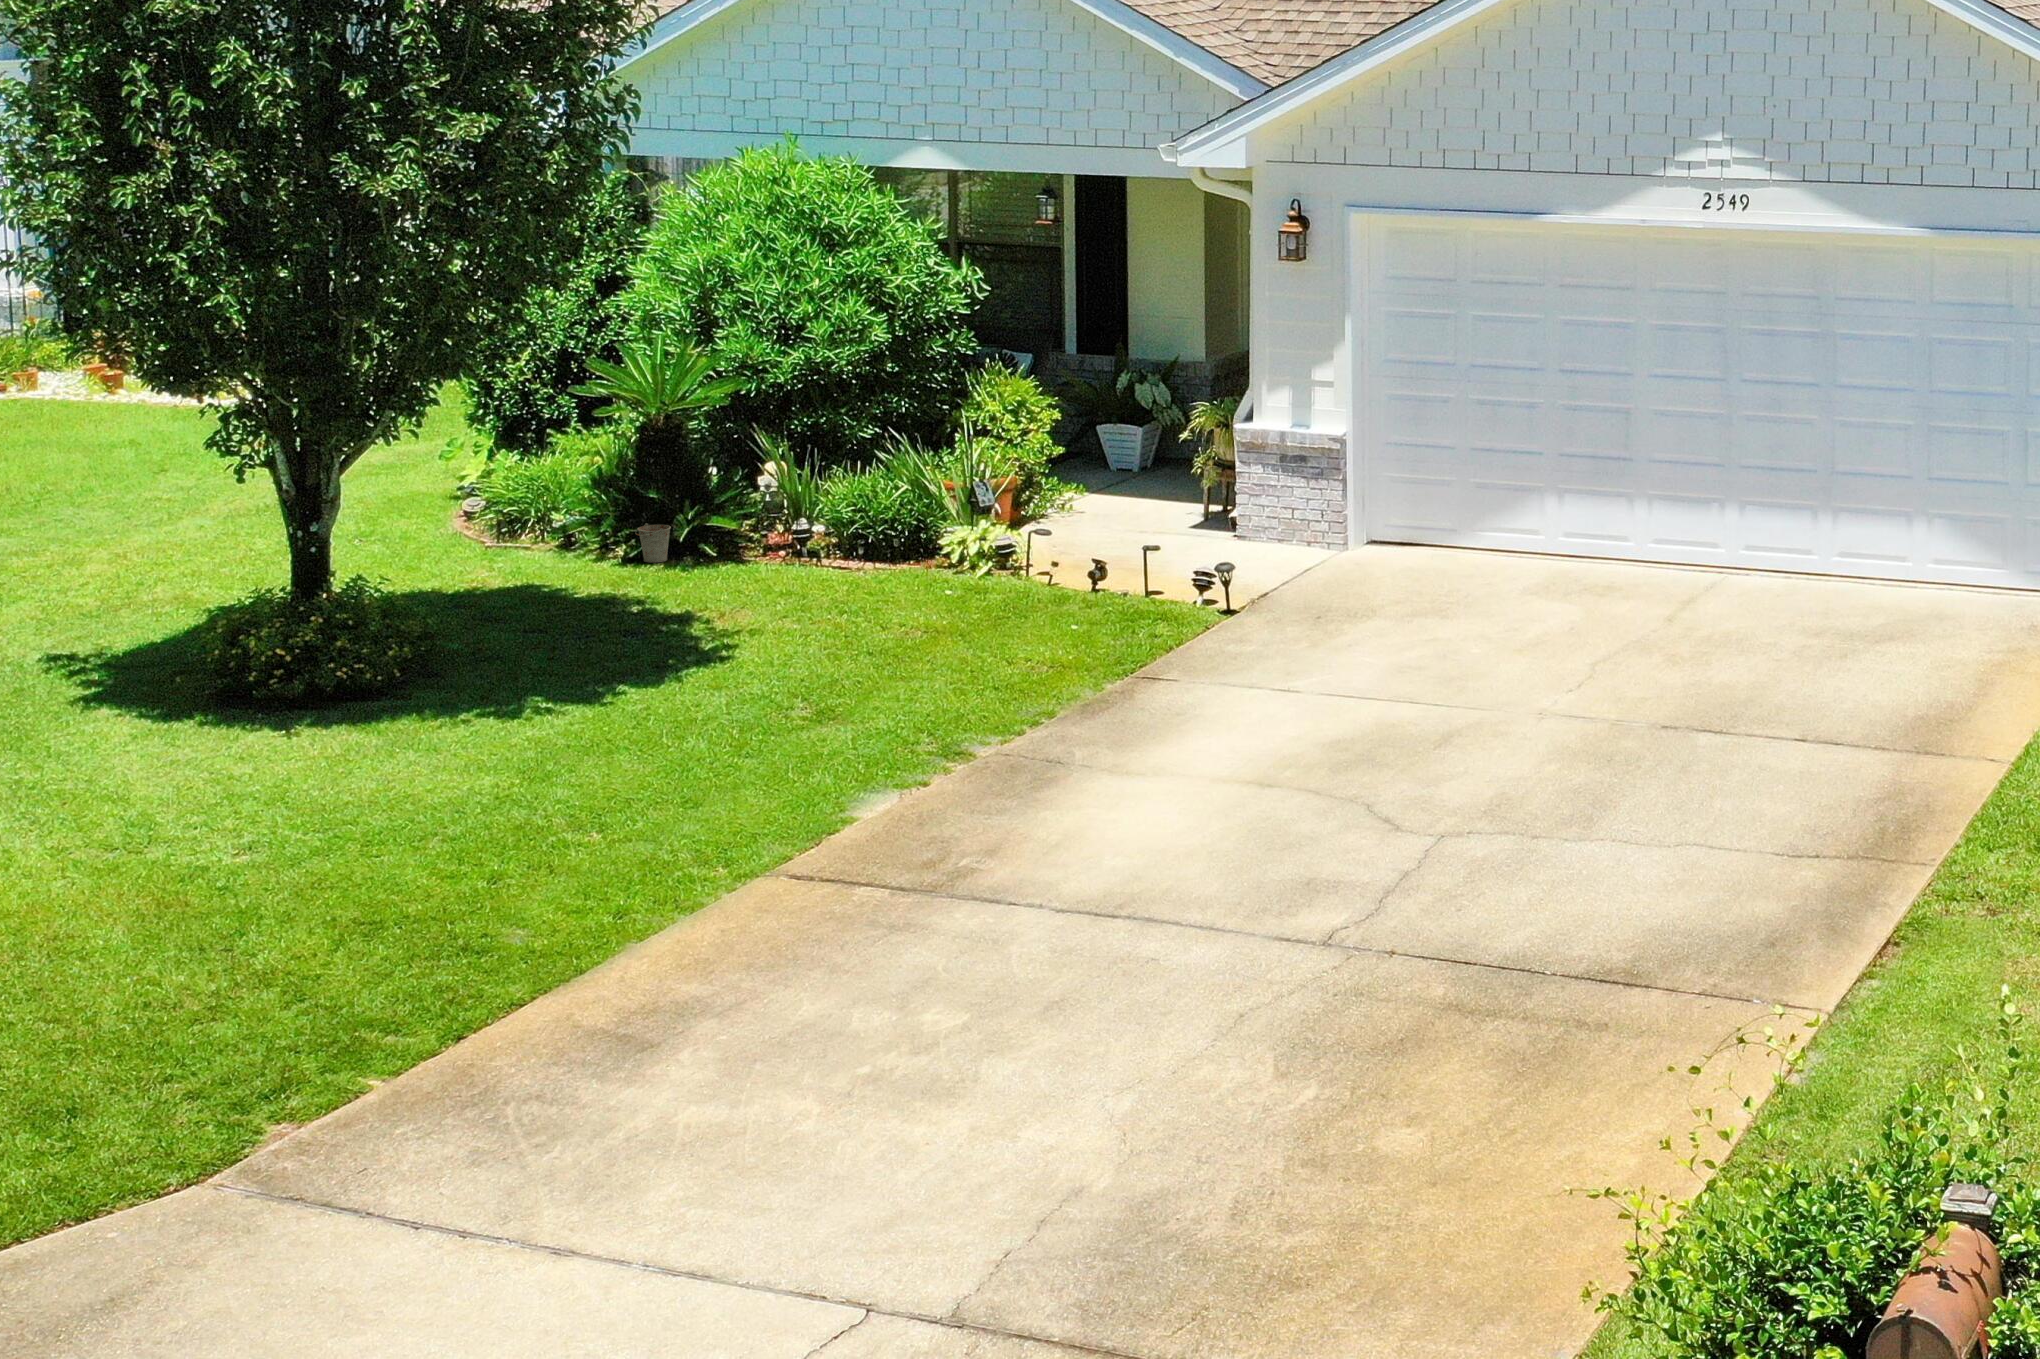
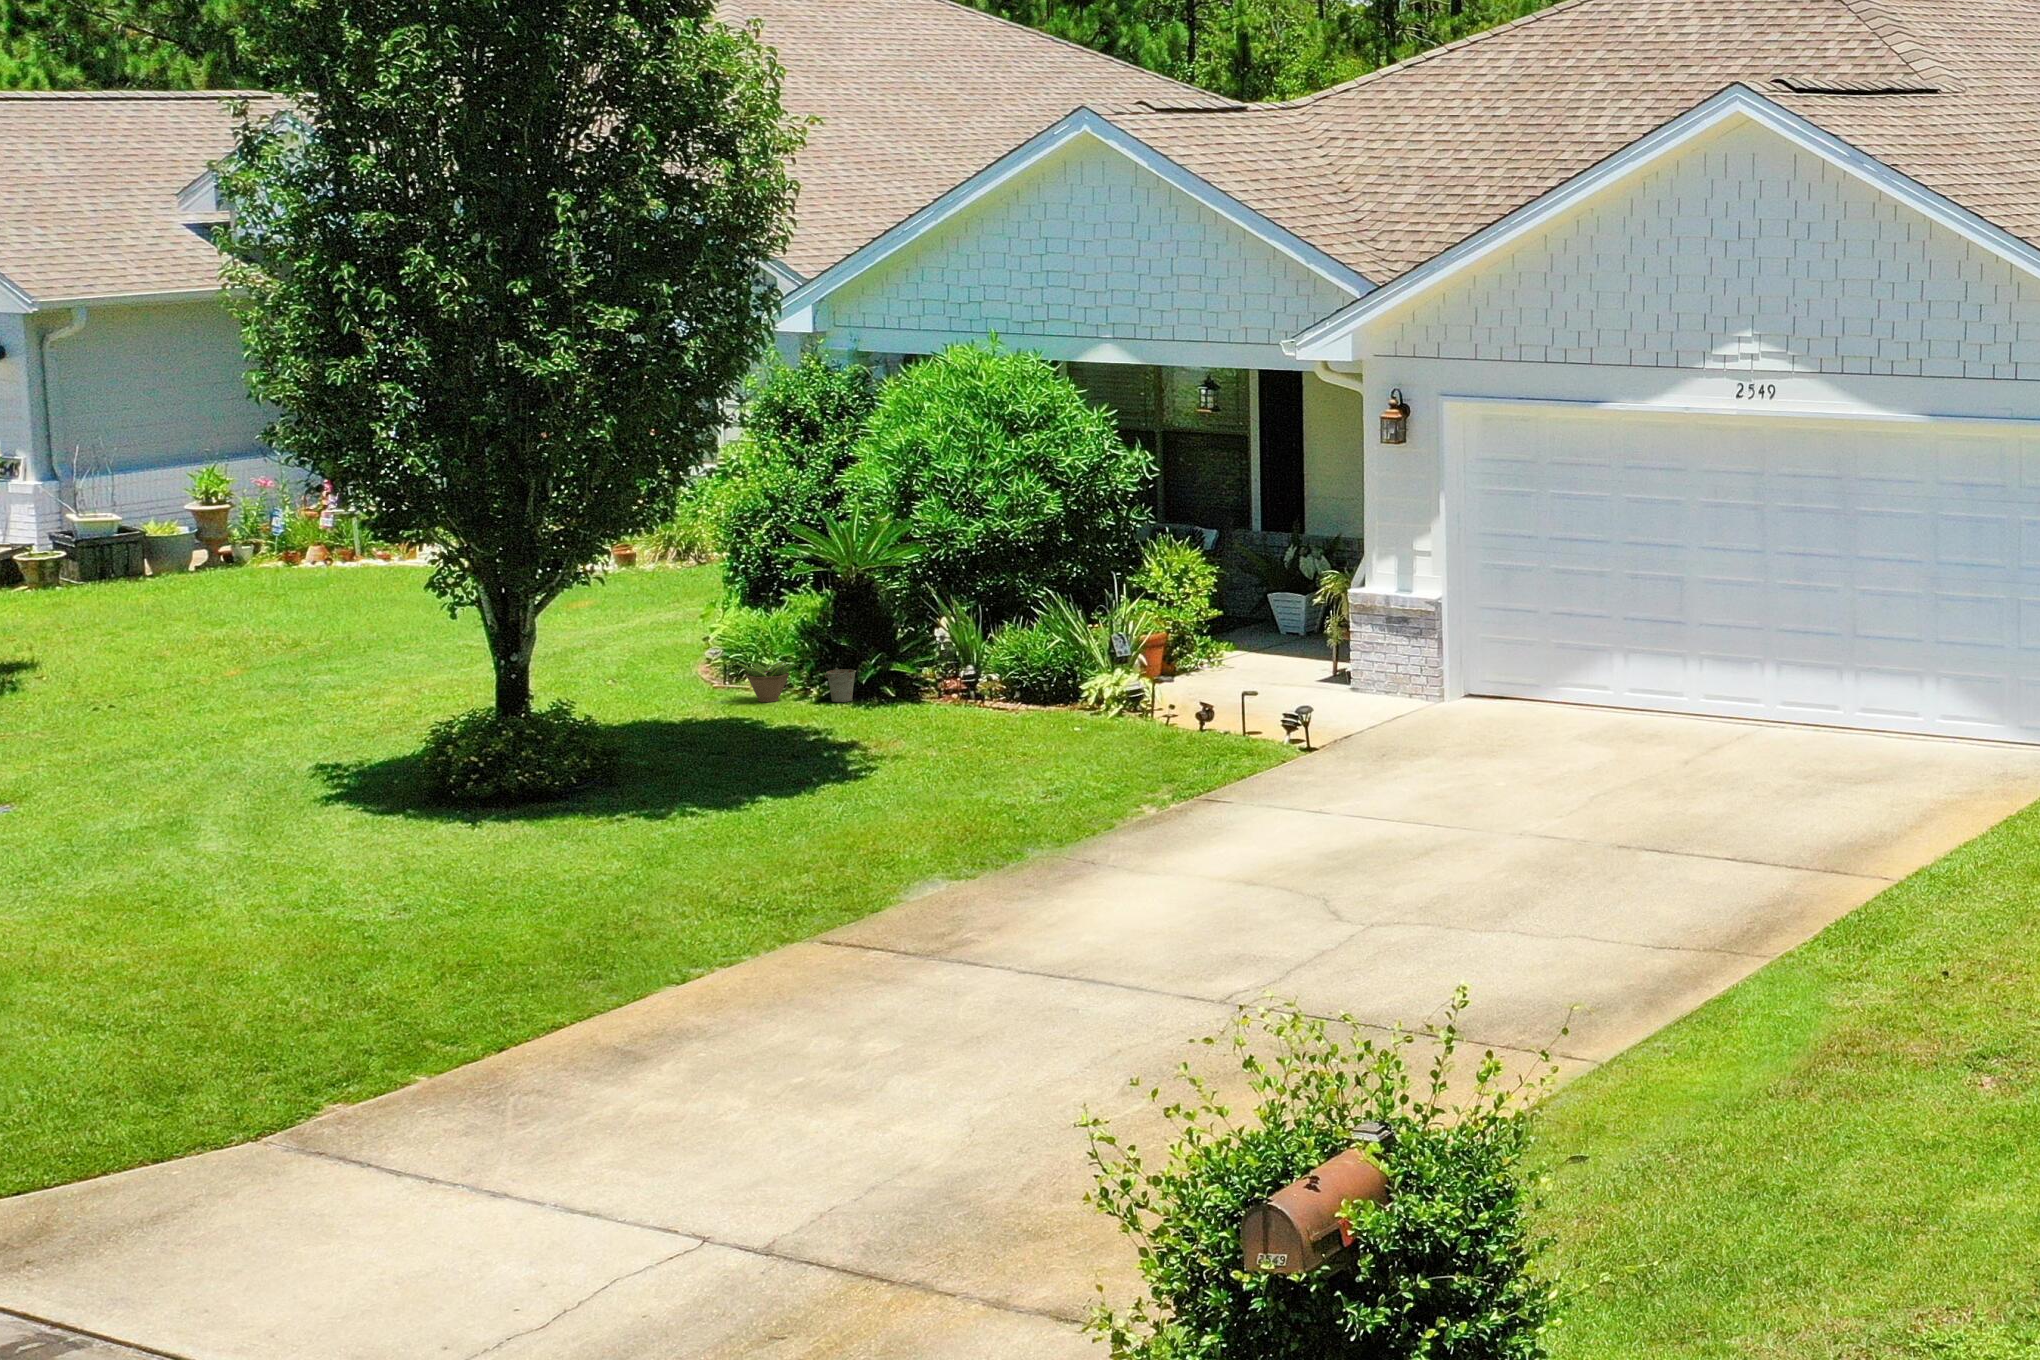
decorative plant: none [526,517,608,565] -> present [734,662,801,702]

